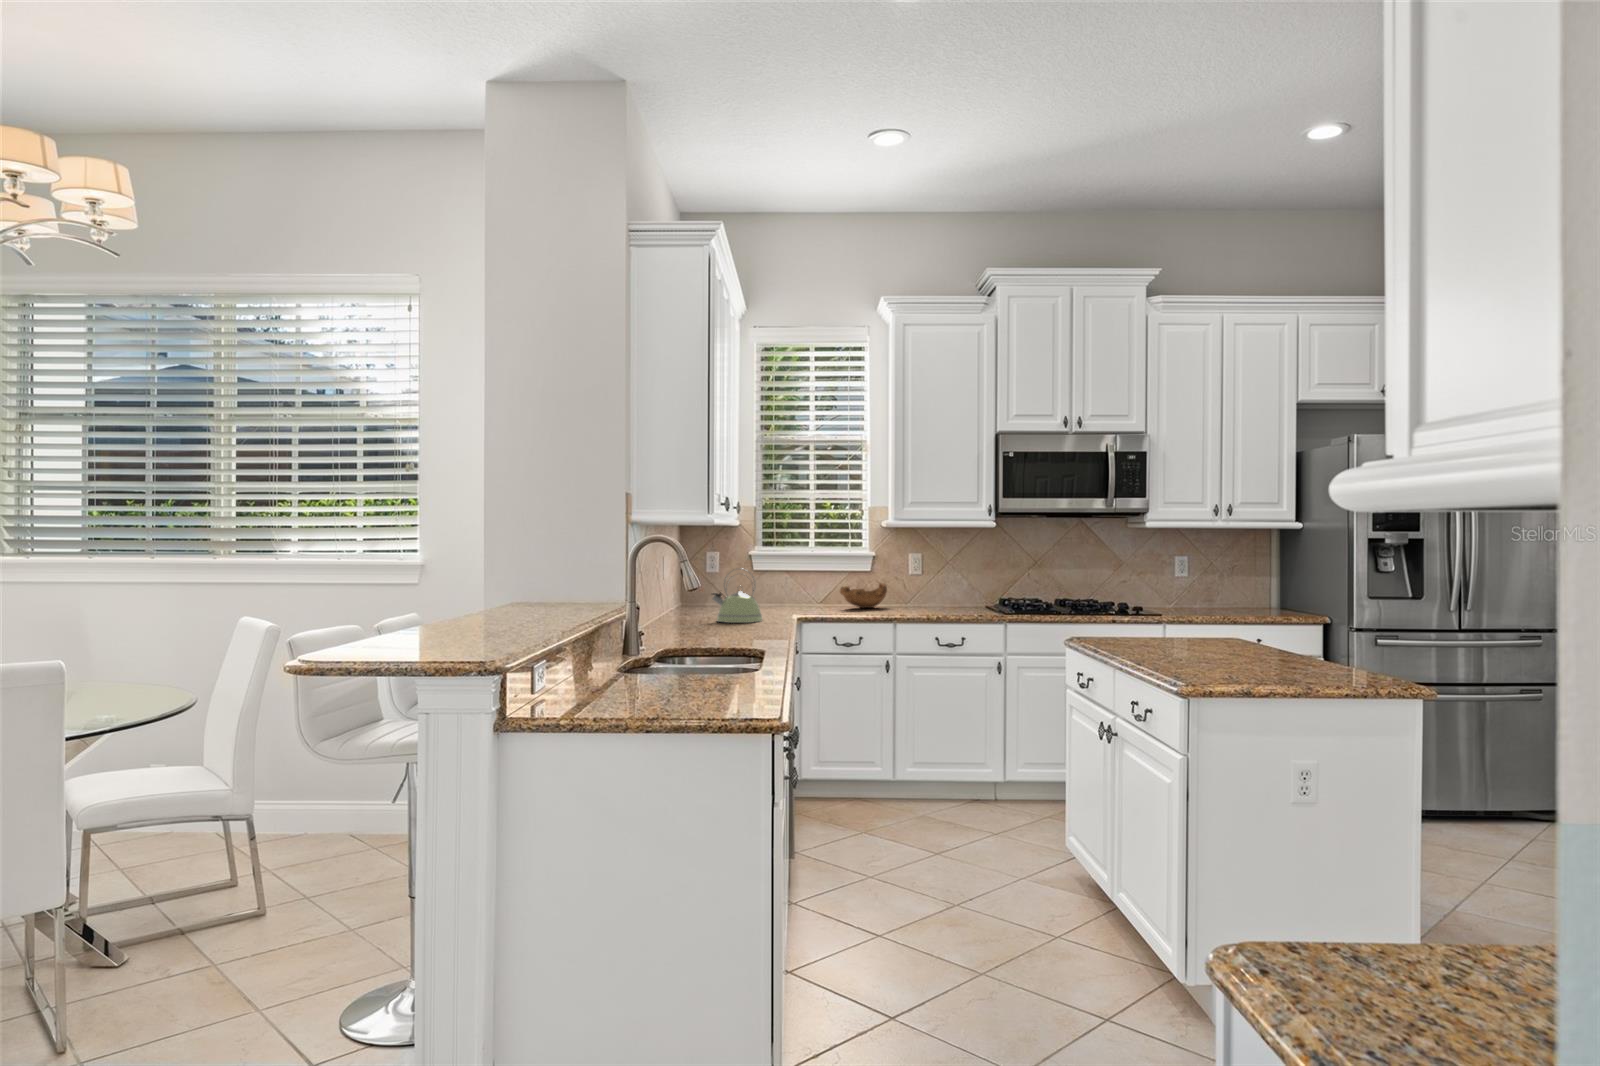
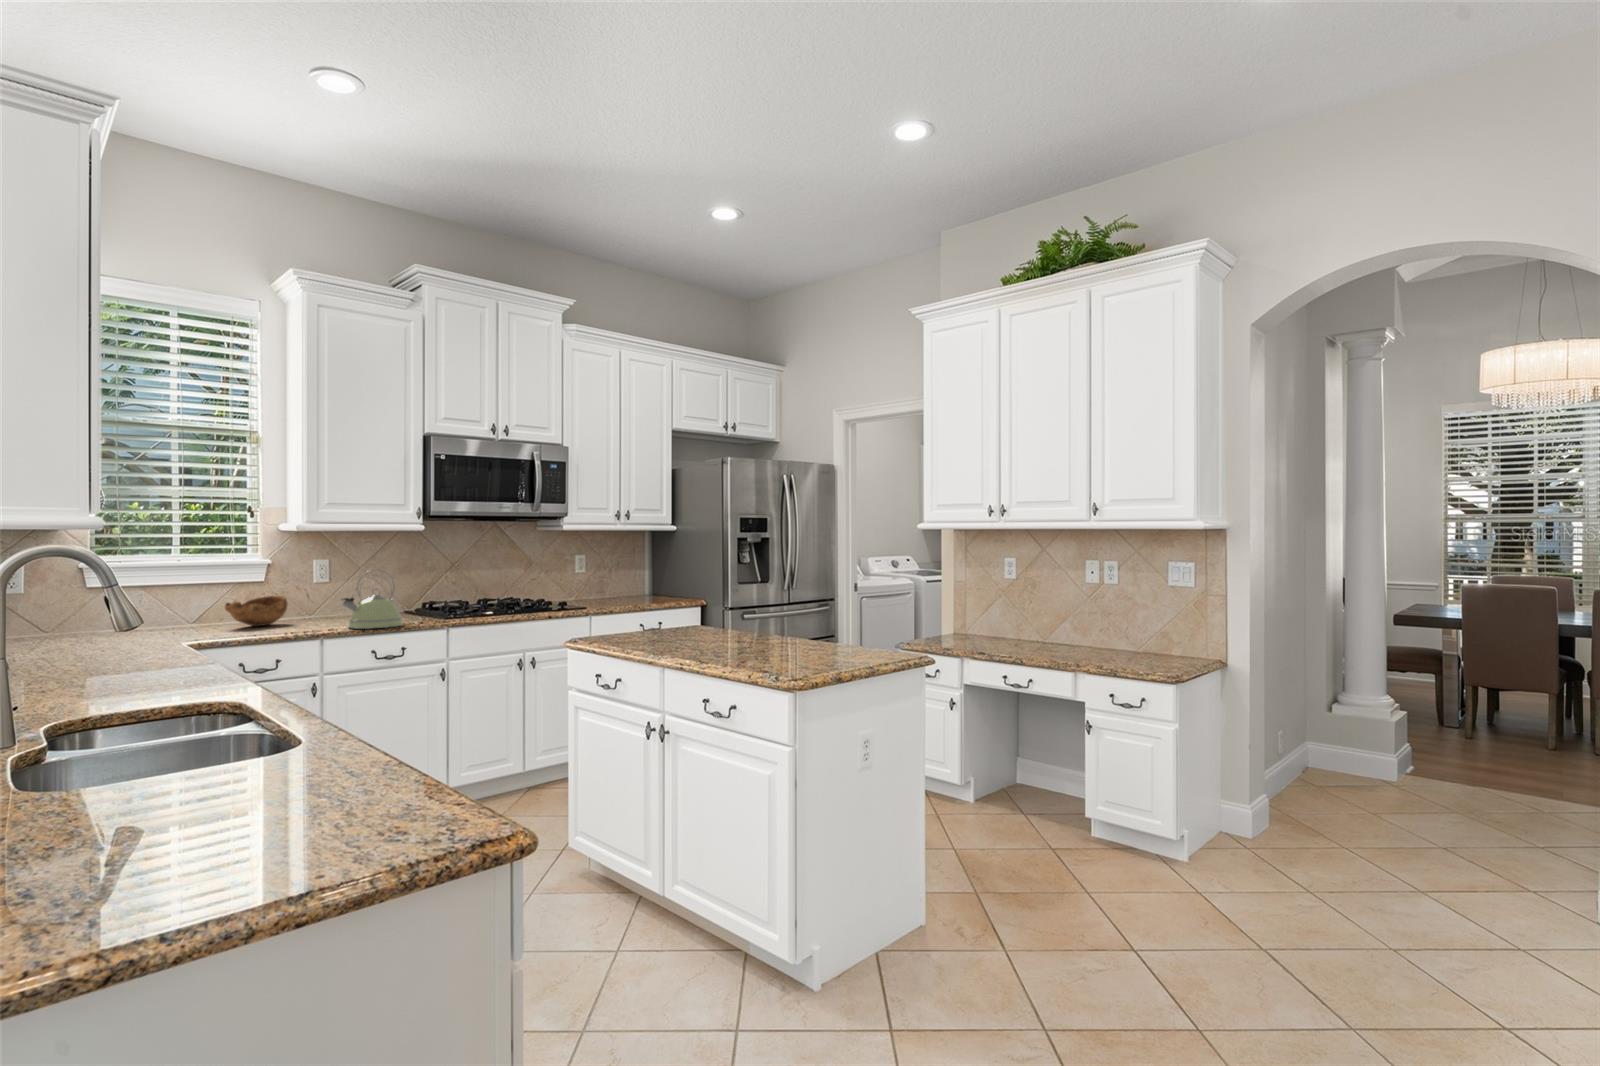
kettle: present [712,568,762,623] -> present [342,570,403,629]

